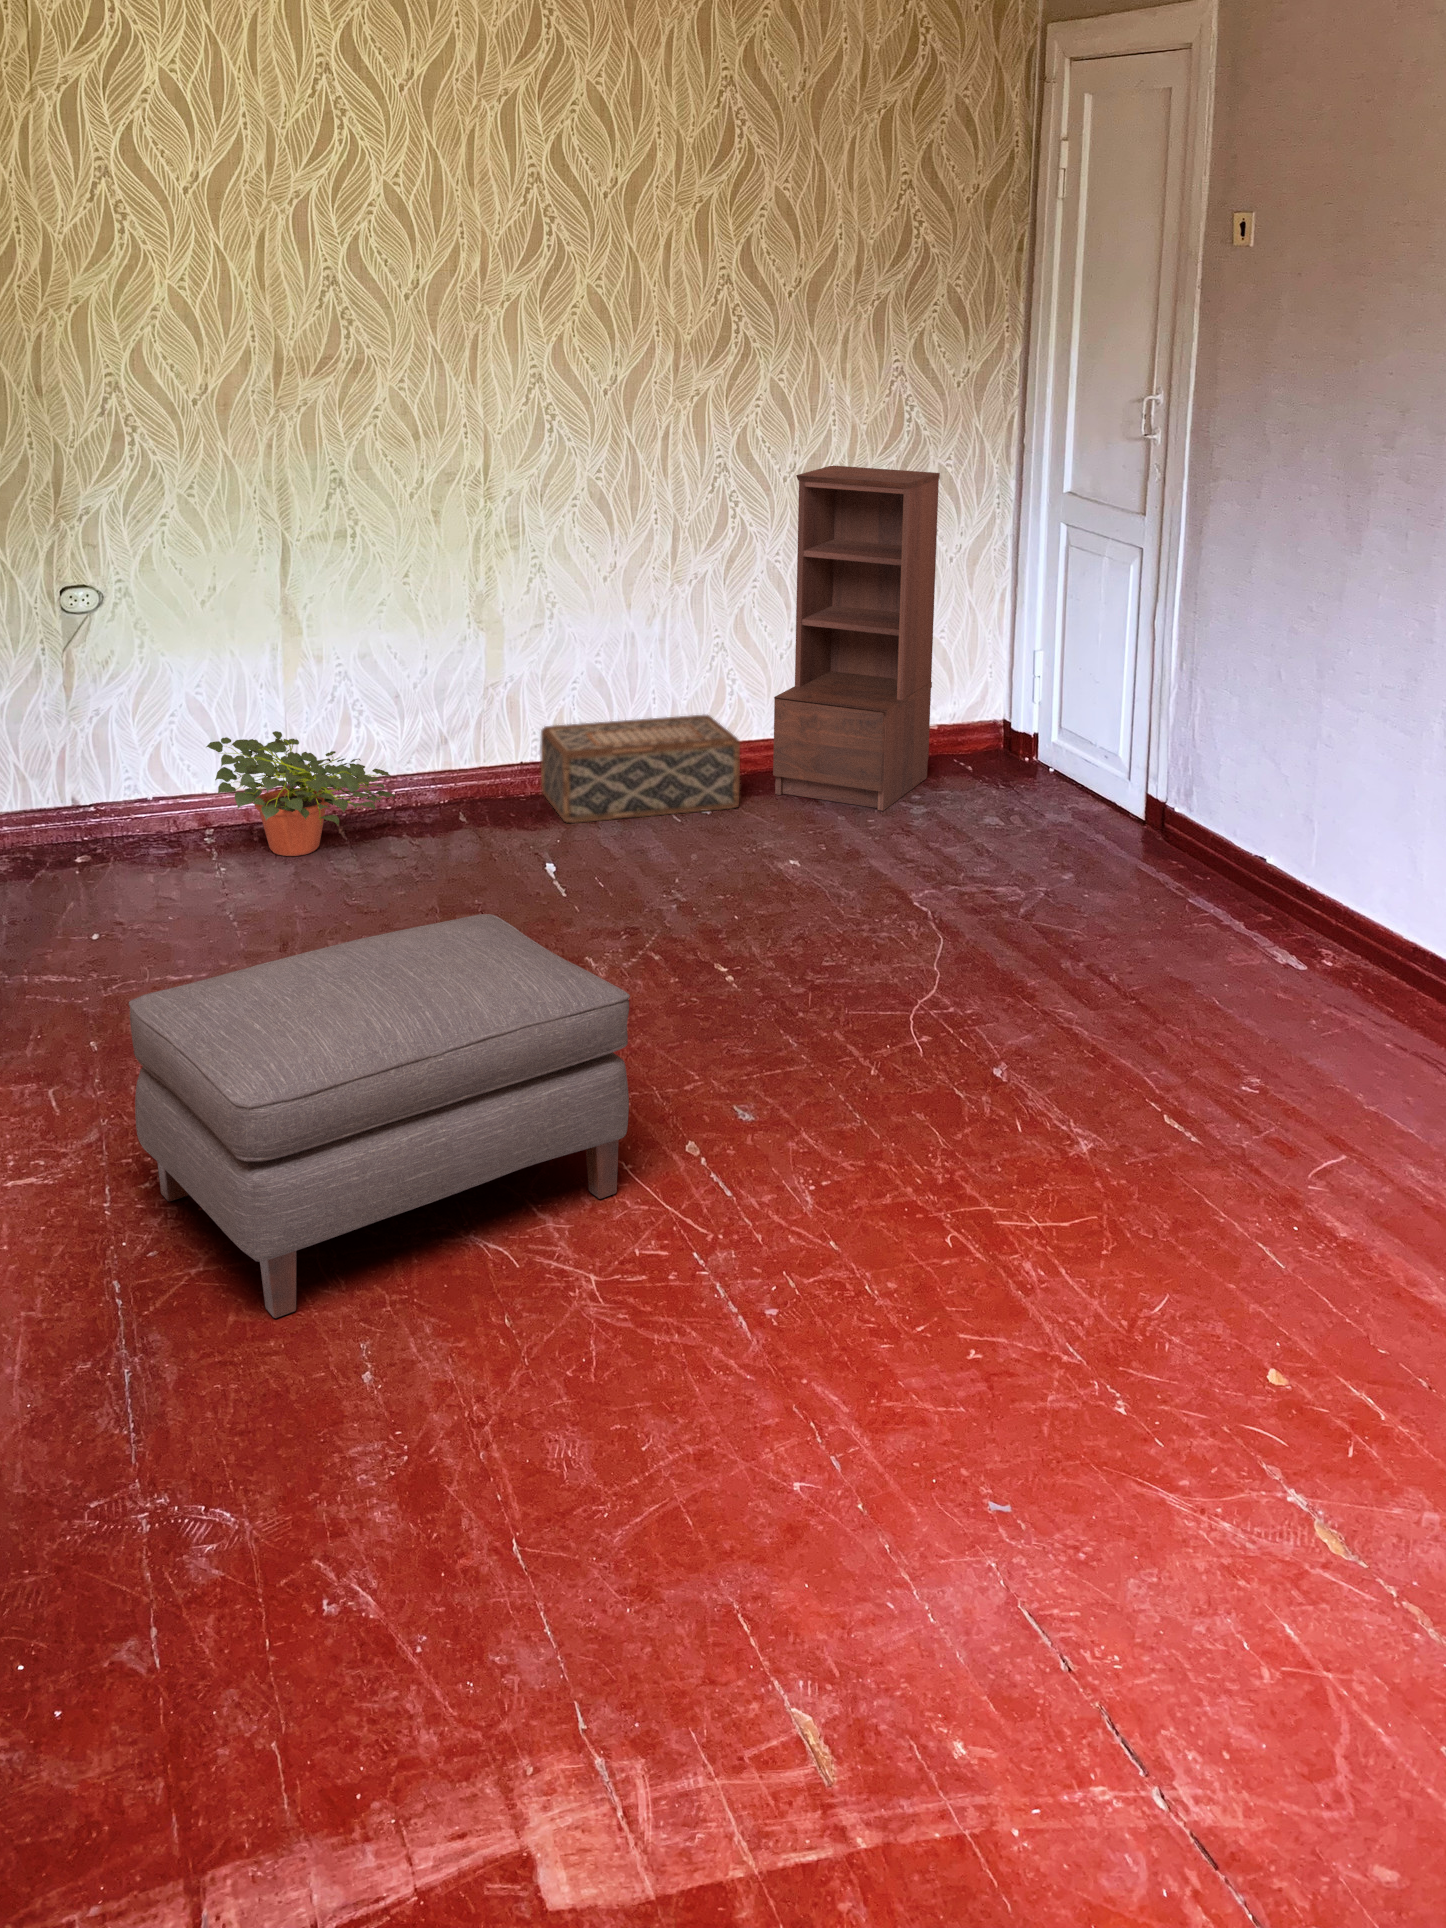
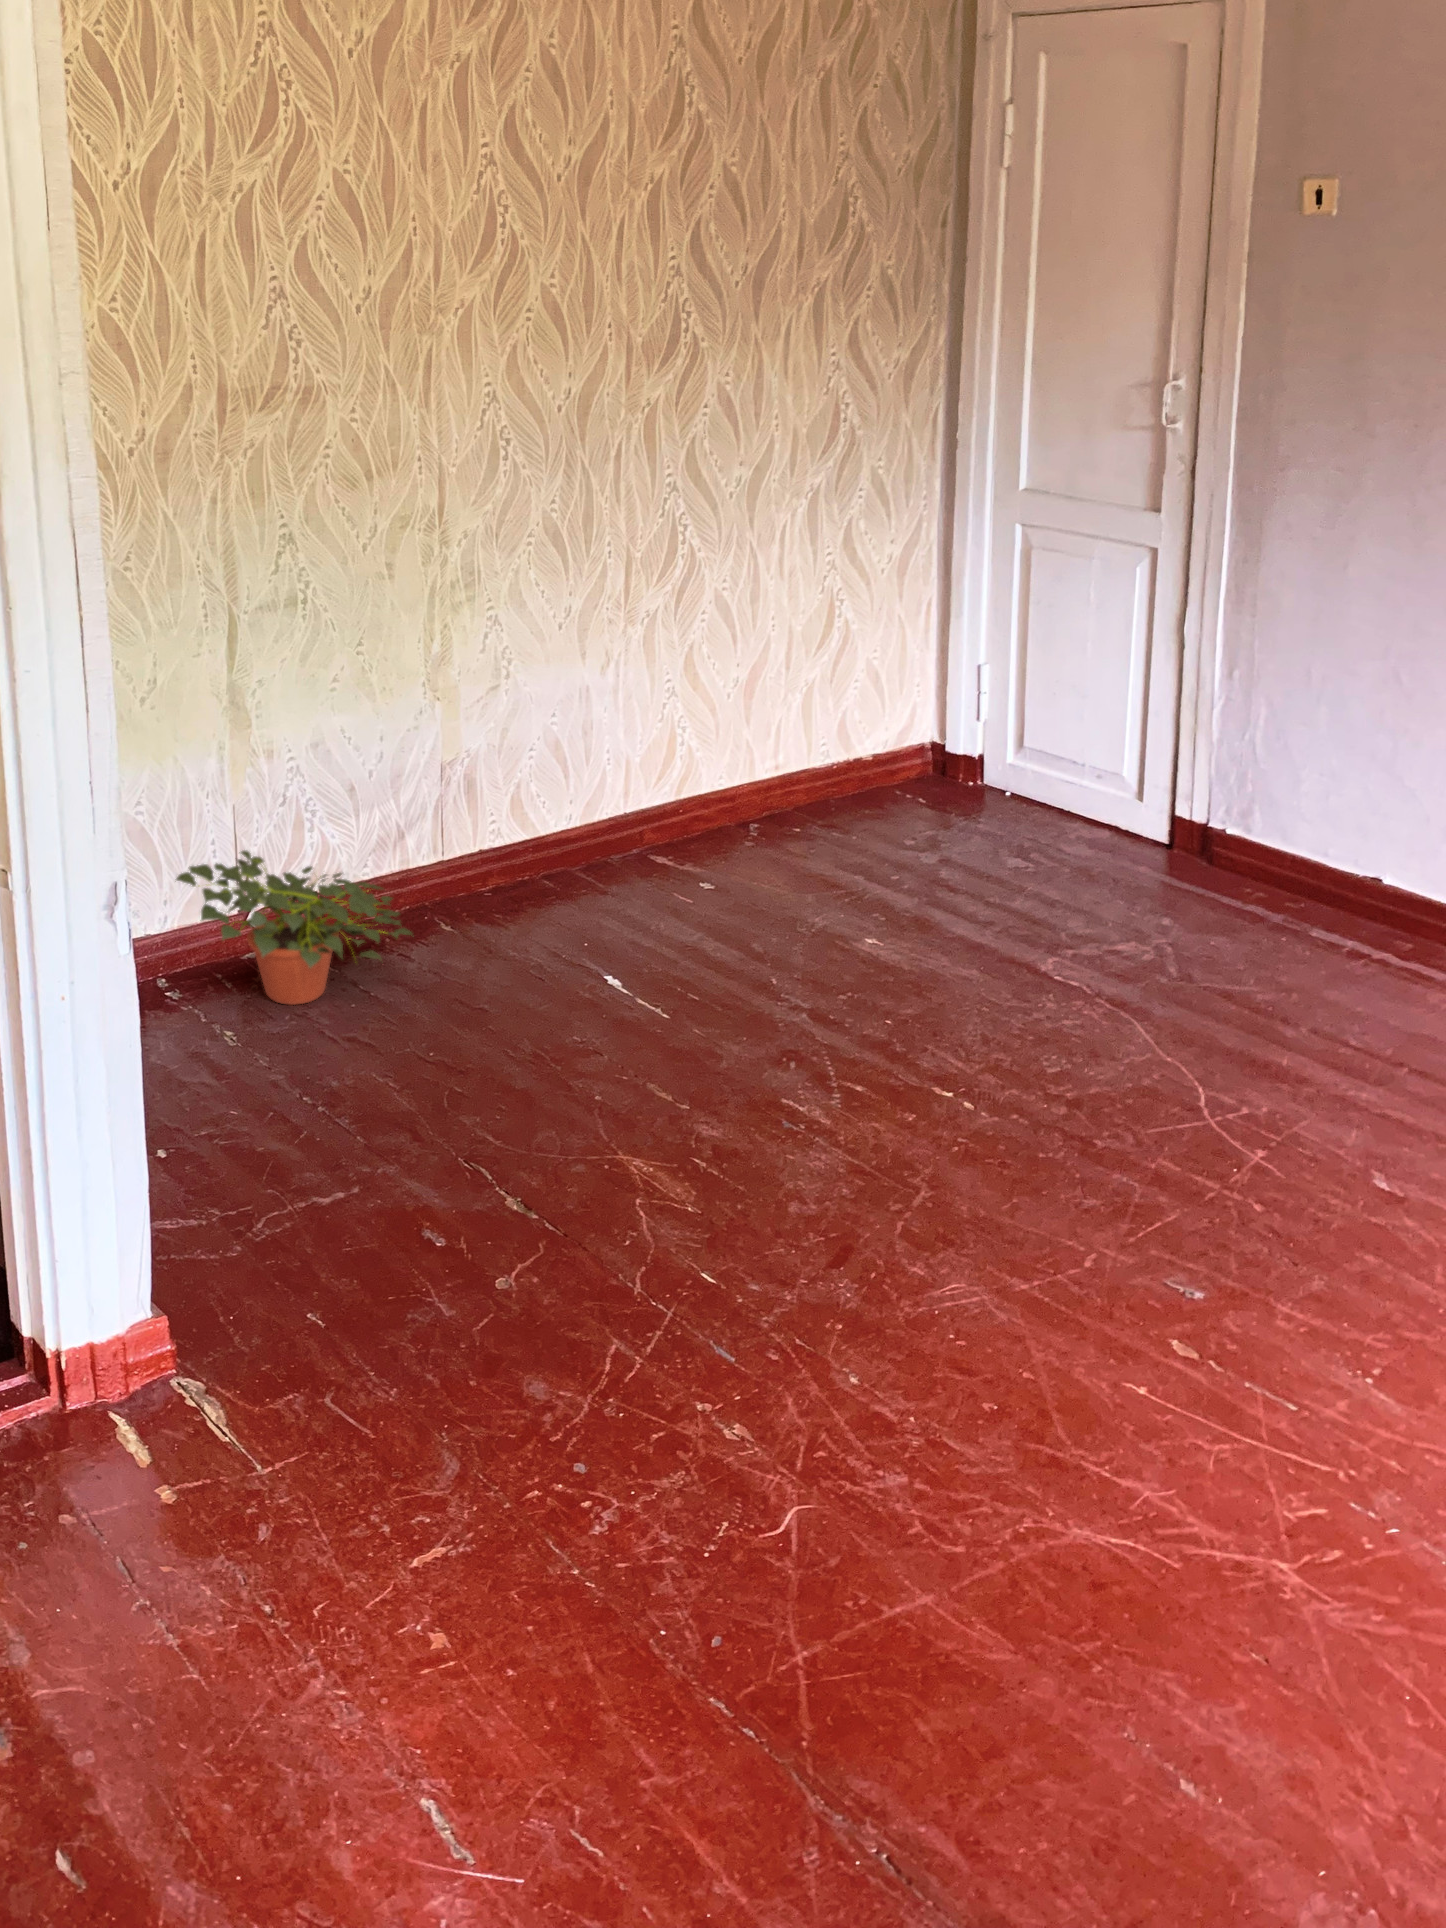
bookshelf: present [773,466,940,811] -> none [758,477,907,863]
woven basket: present [541,715,740,823] -> none [504,771,740,919]
ottoman: present [129,914,630,1318] -> none [627,1087,1199,1696]

